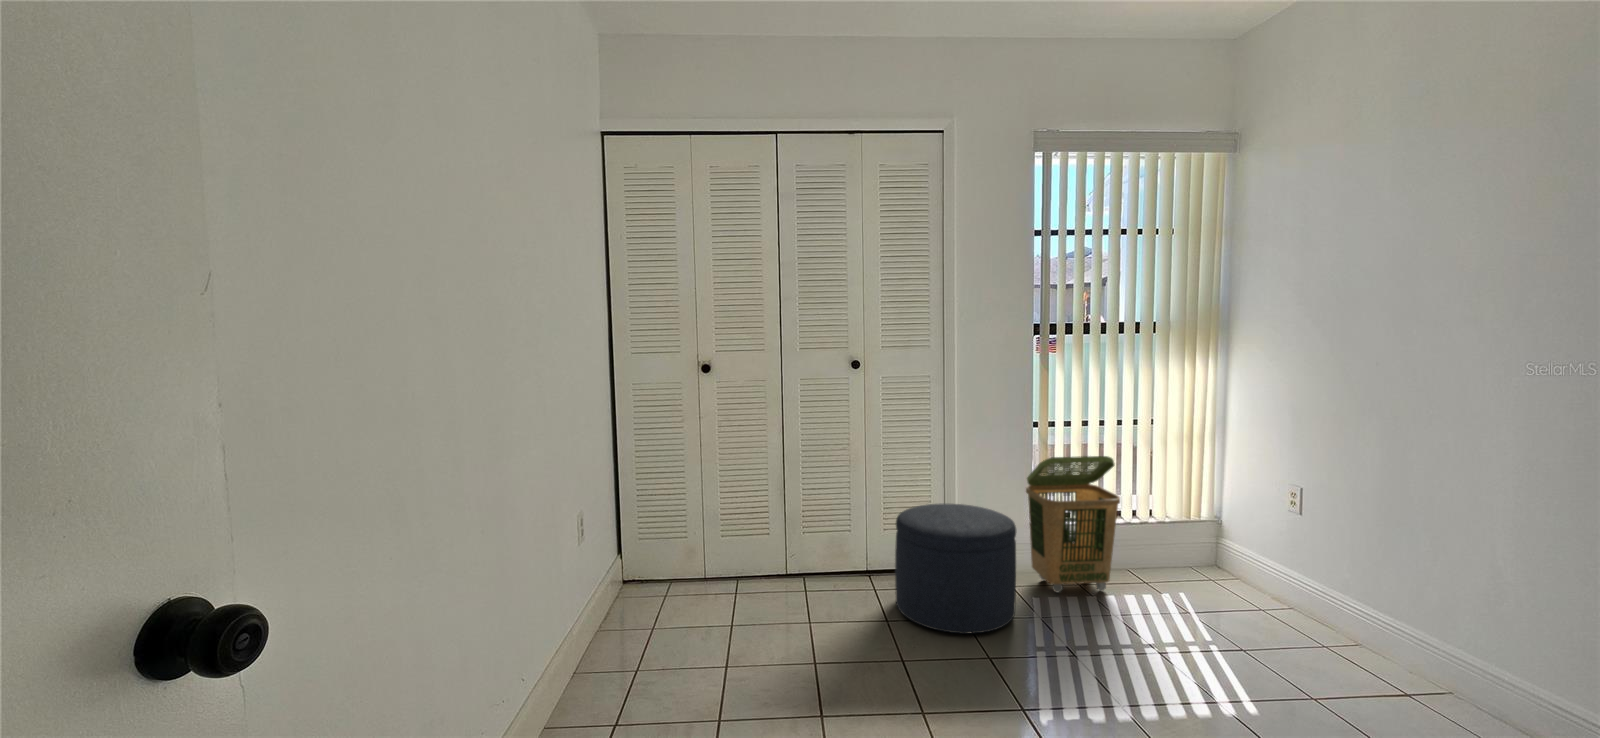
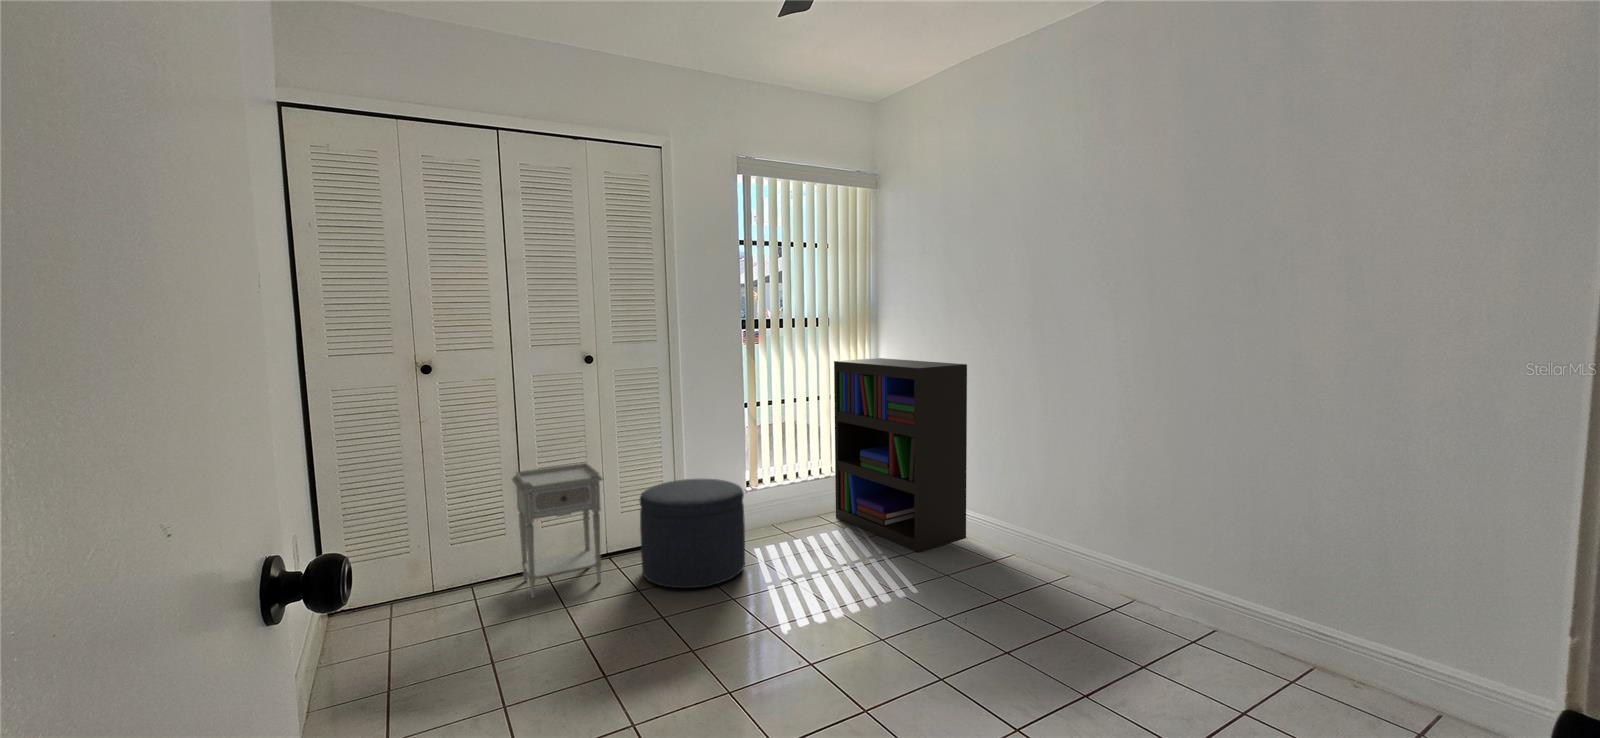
bookshelf: none [1151,376,1374,652] -> present [834,358,967,552]
laundry basket: present [1026,456,1120,592] -> none [743,426,815,542]
nightstand: none [775,472,859,604] -> present [512,463,603,598]

